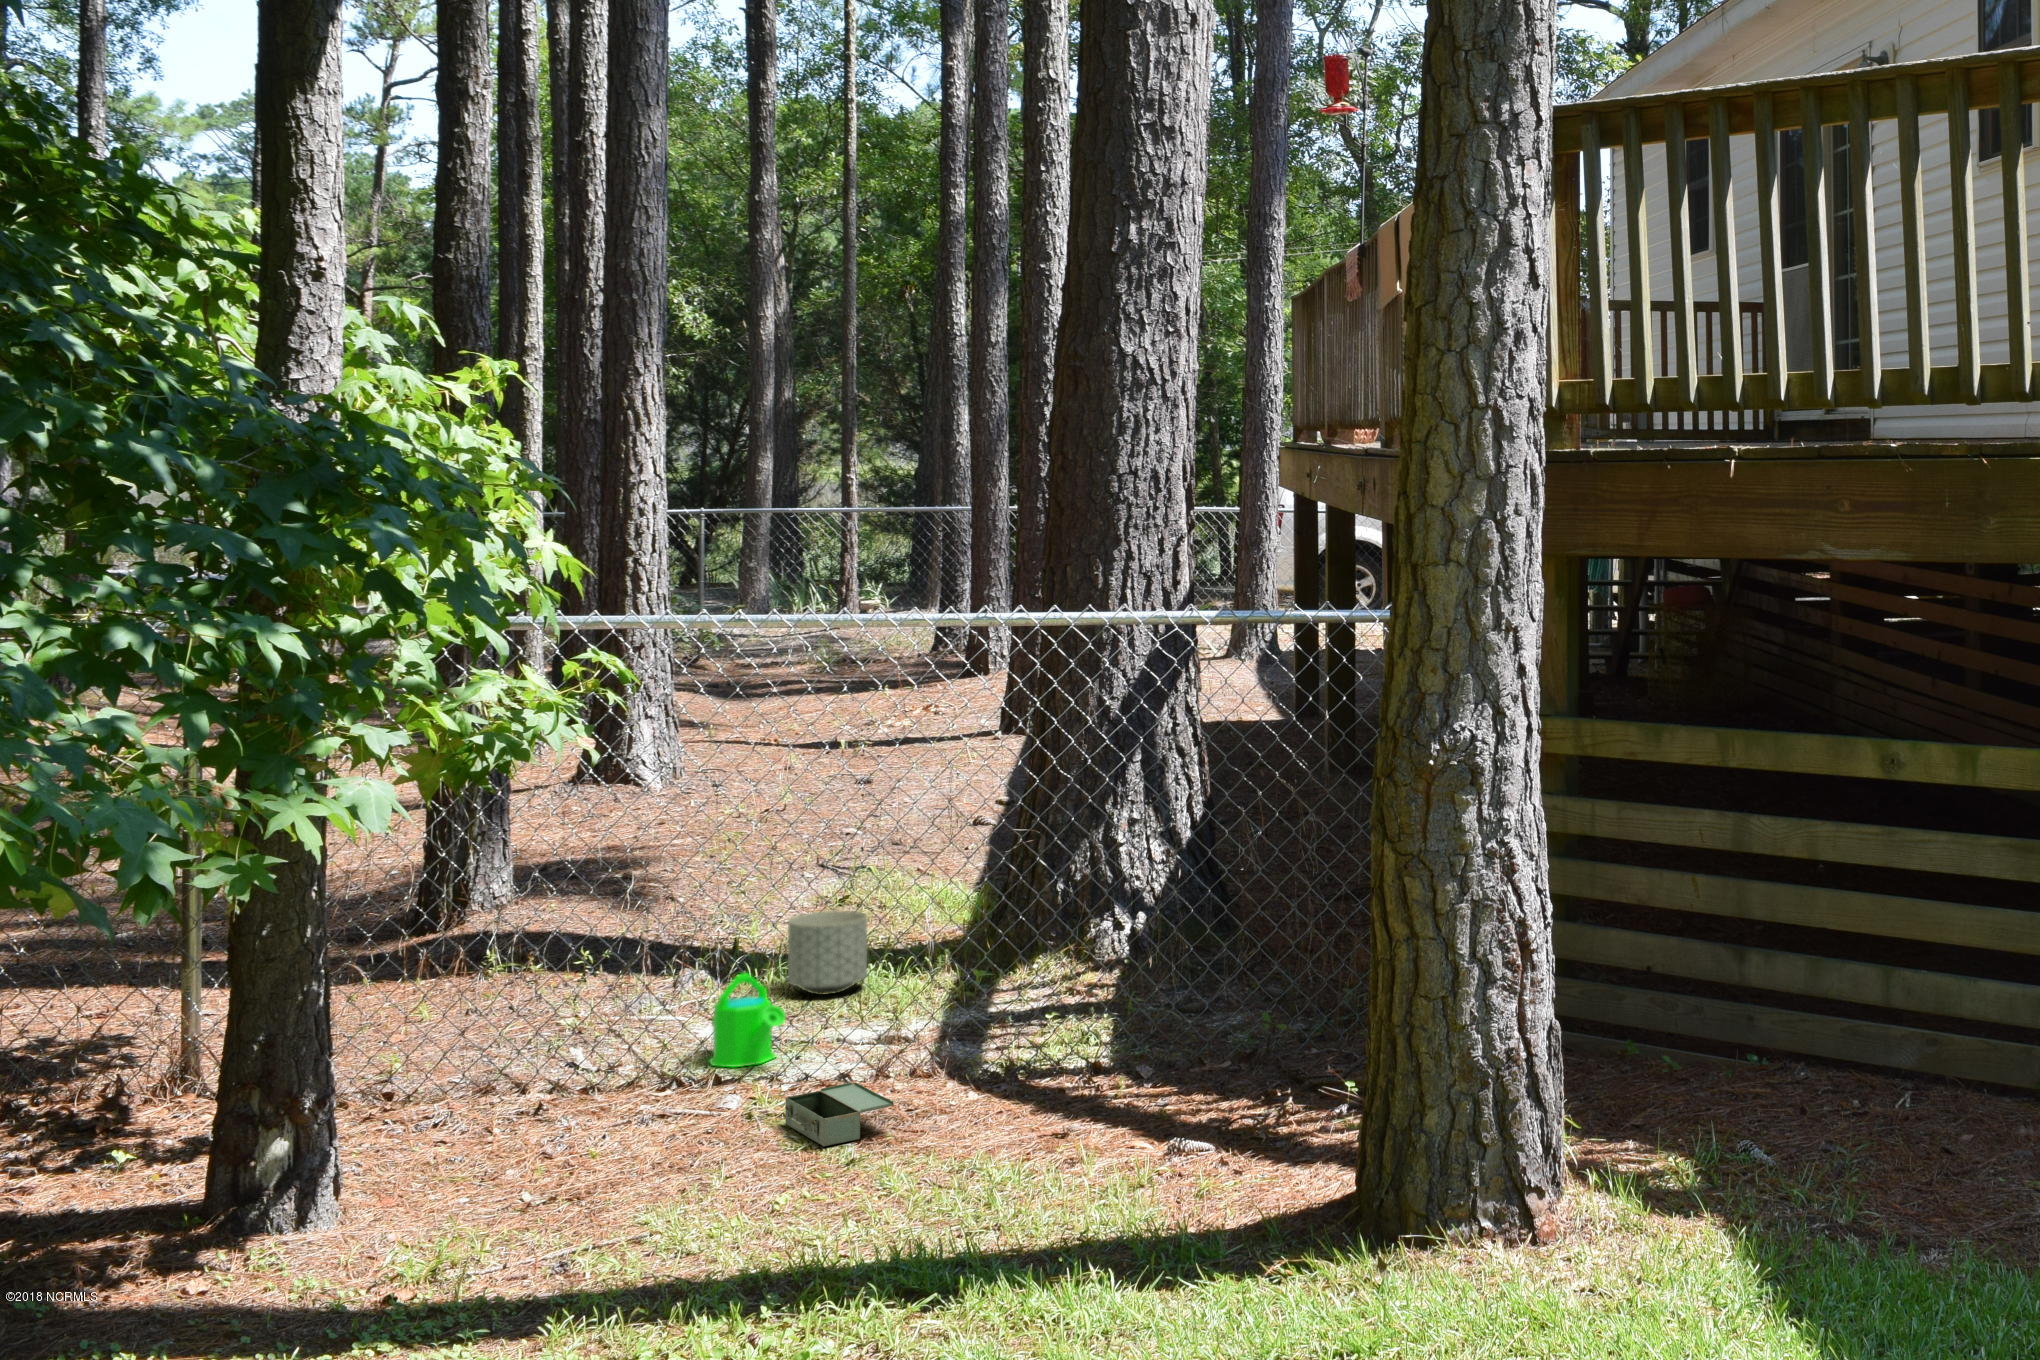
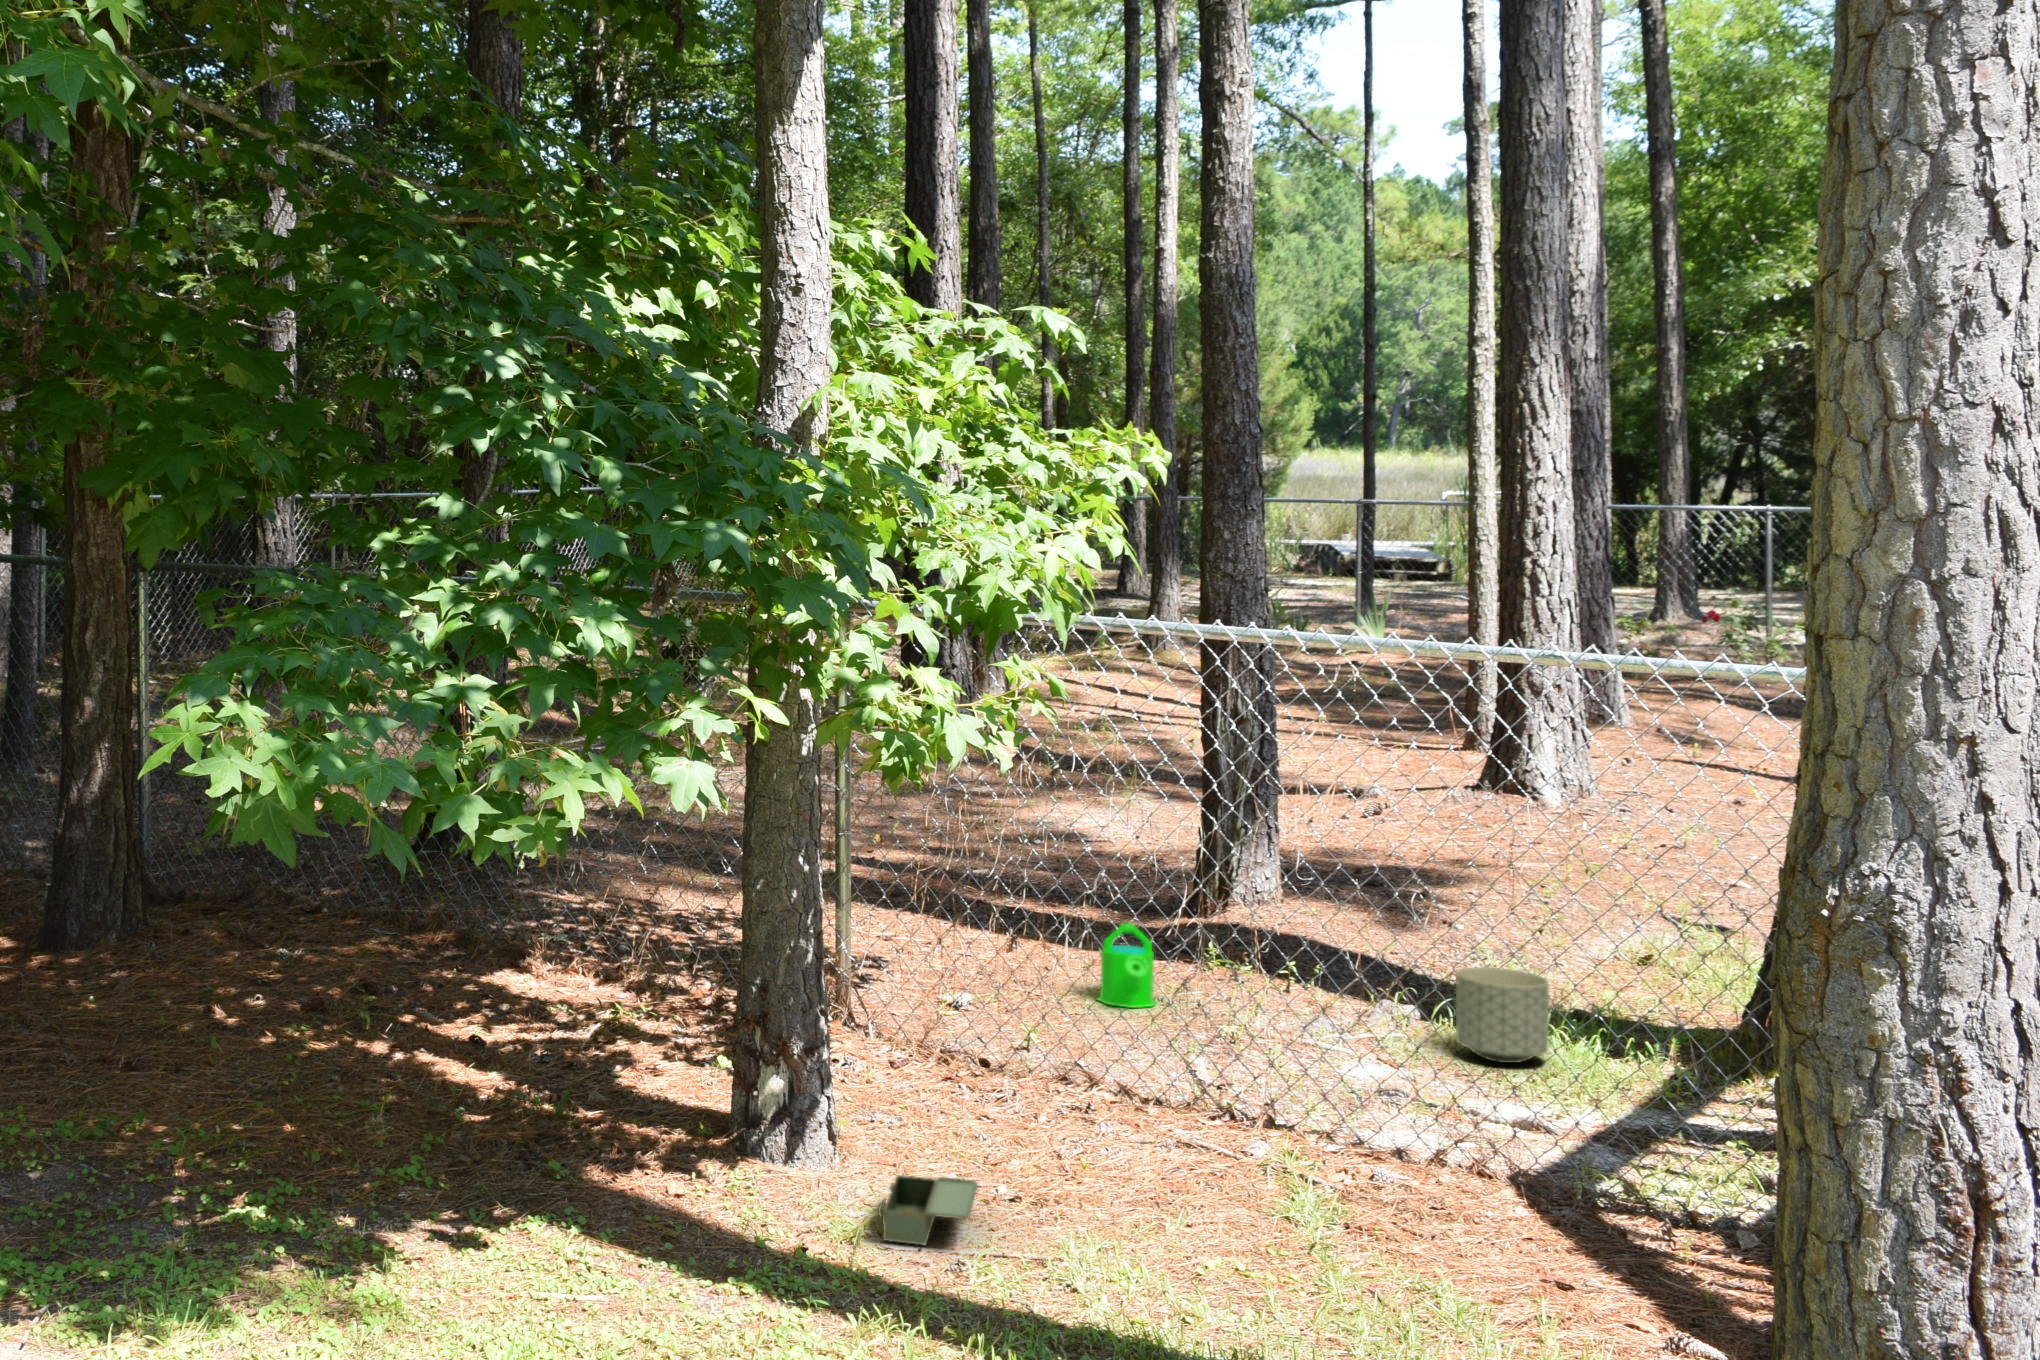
watering can: present [708,973,785,1067] -> present [1098,923,1156,1008]
toolbox: present [785,1083,894,1146] -> present [878,1175,978,1245]

